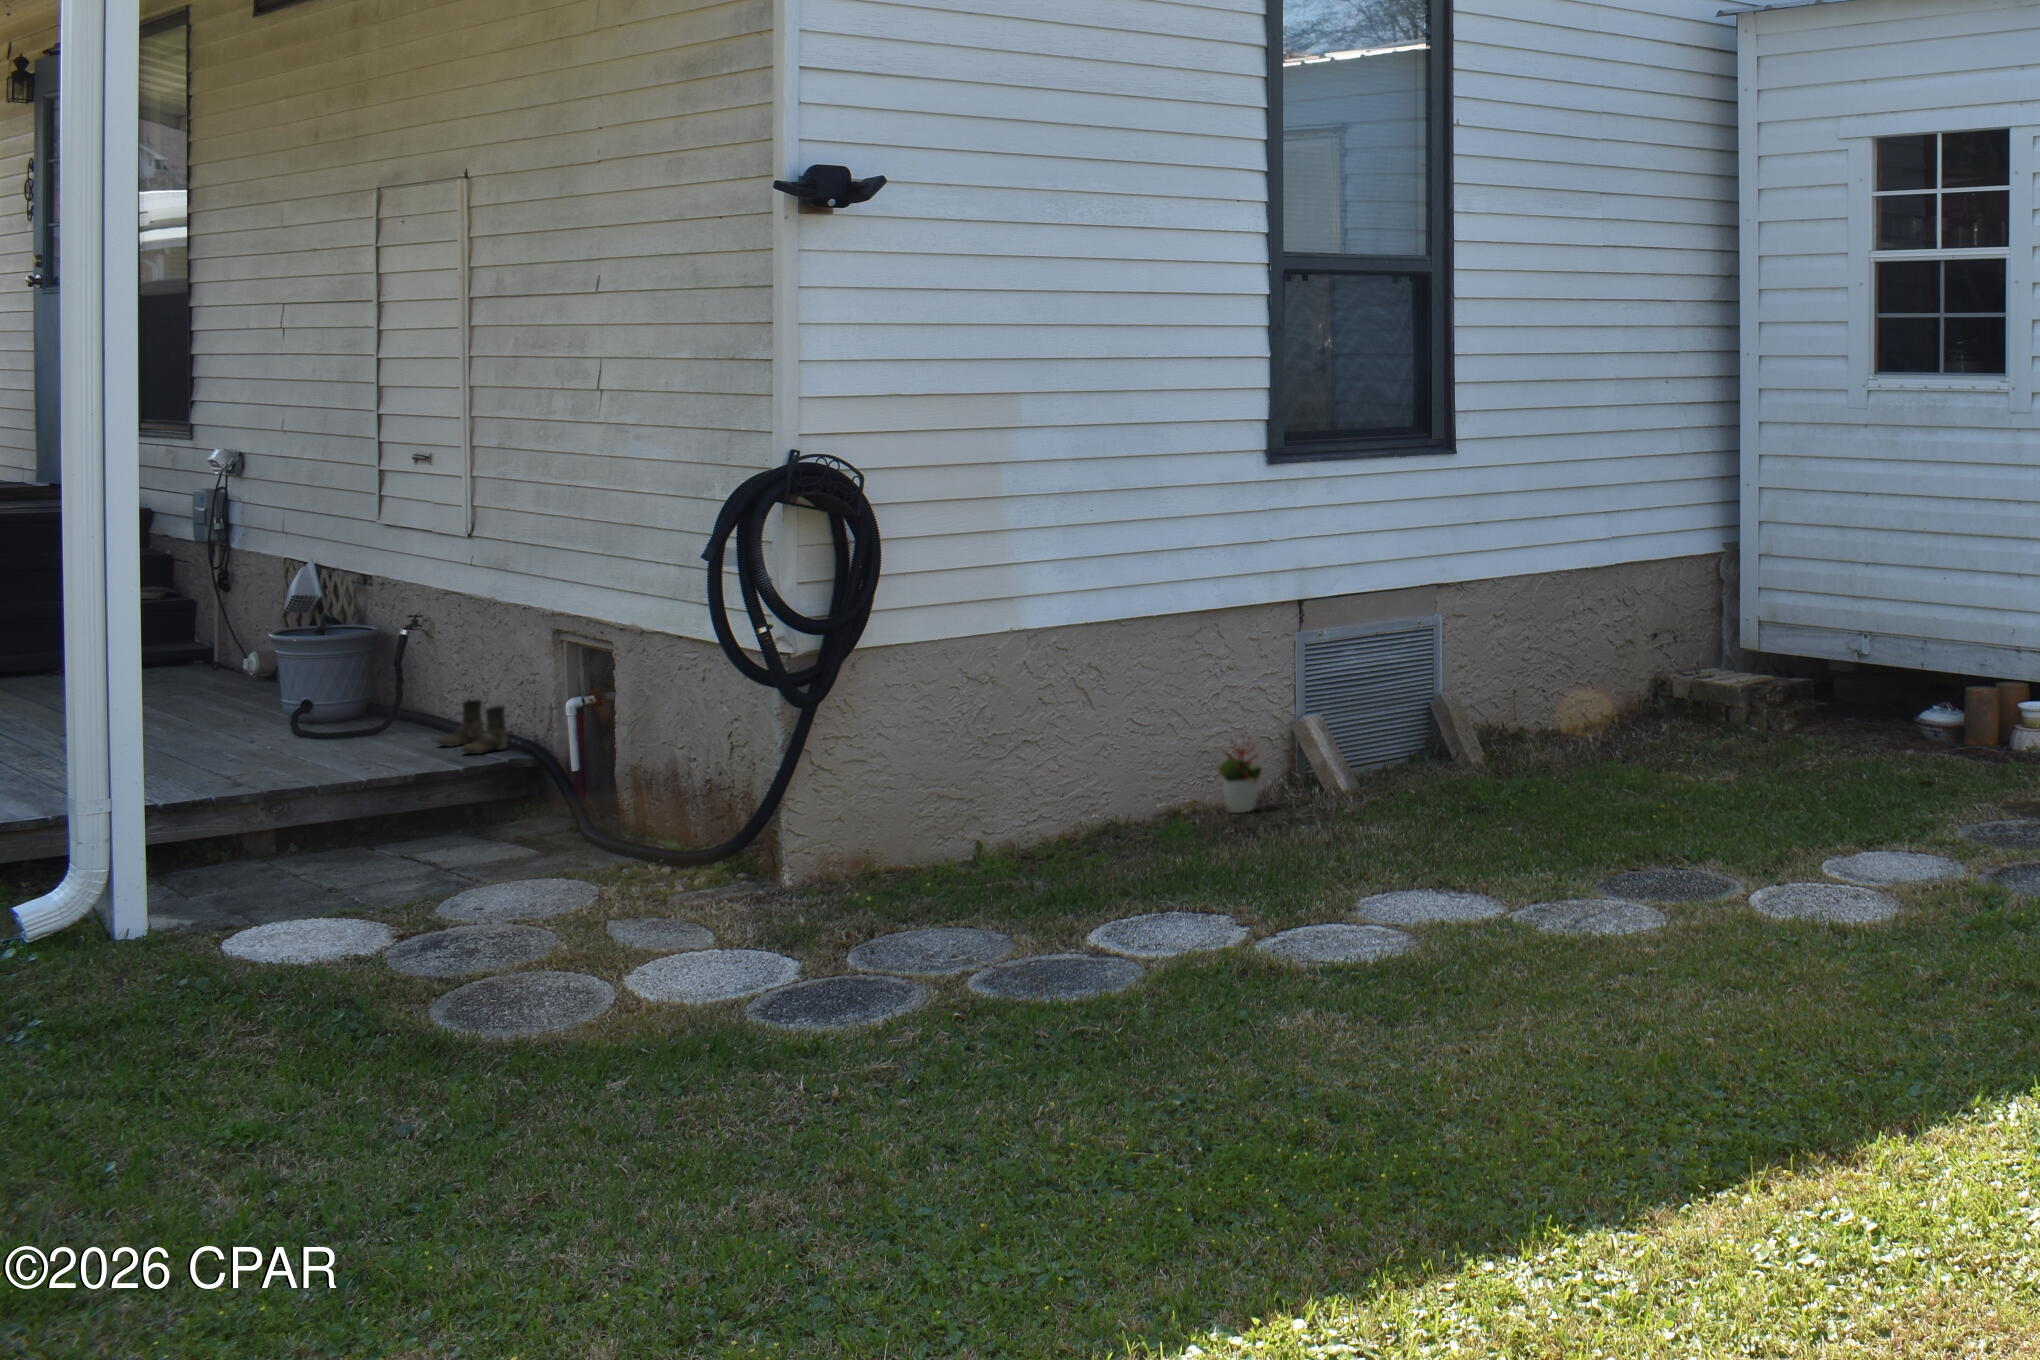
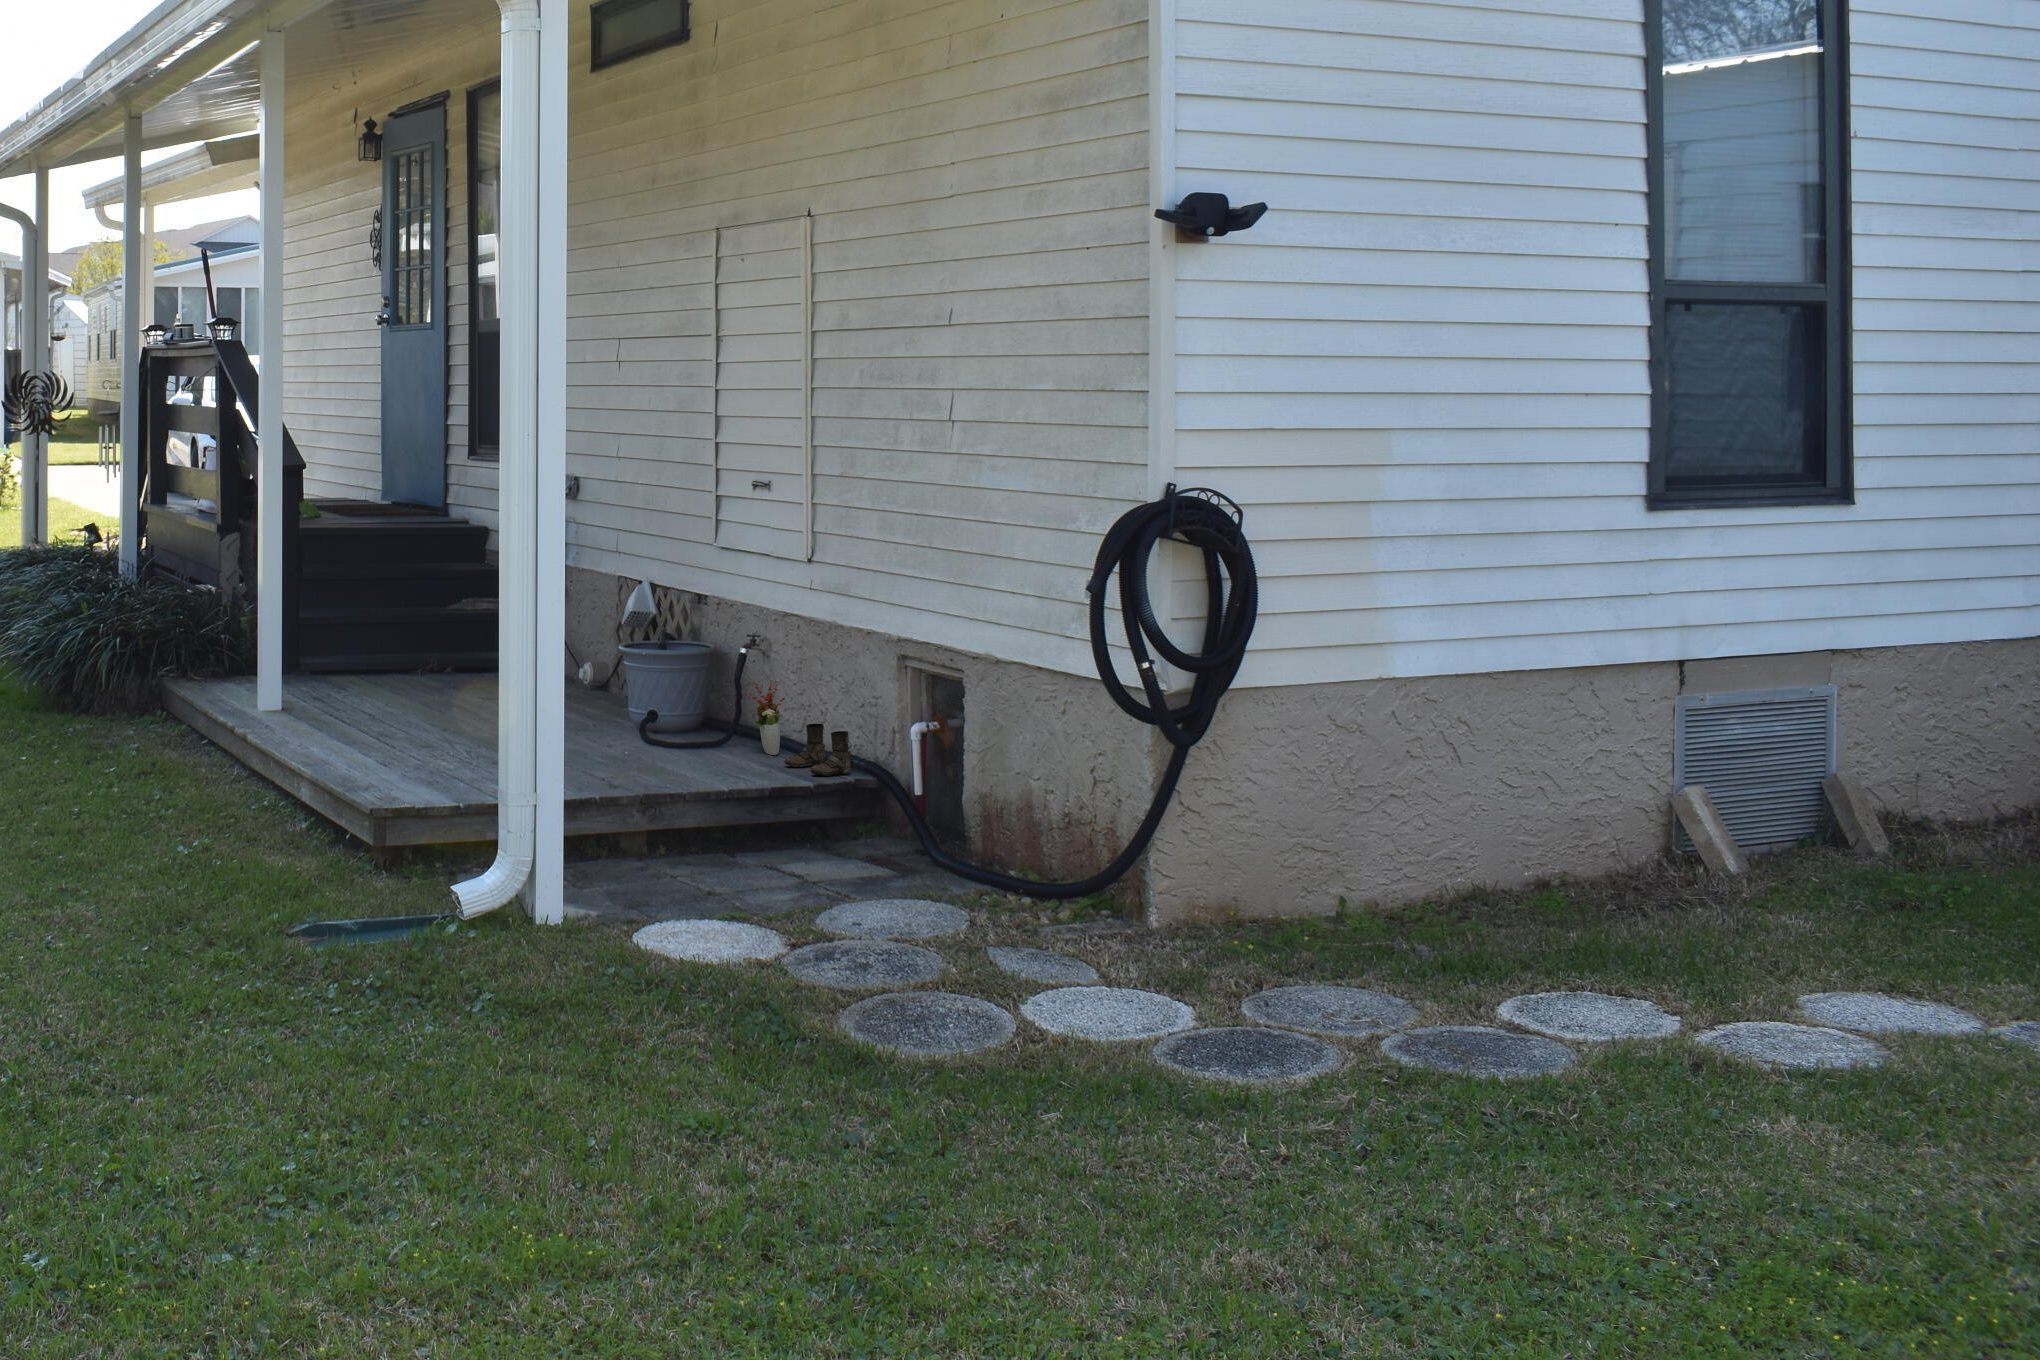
decorative plant: present [1218,742,1262,813] -> present [749,682,785,755]

